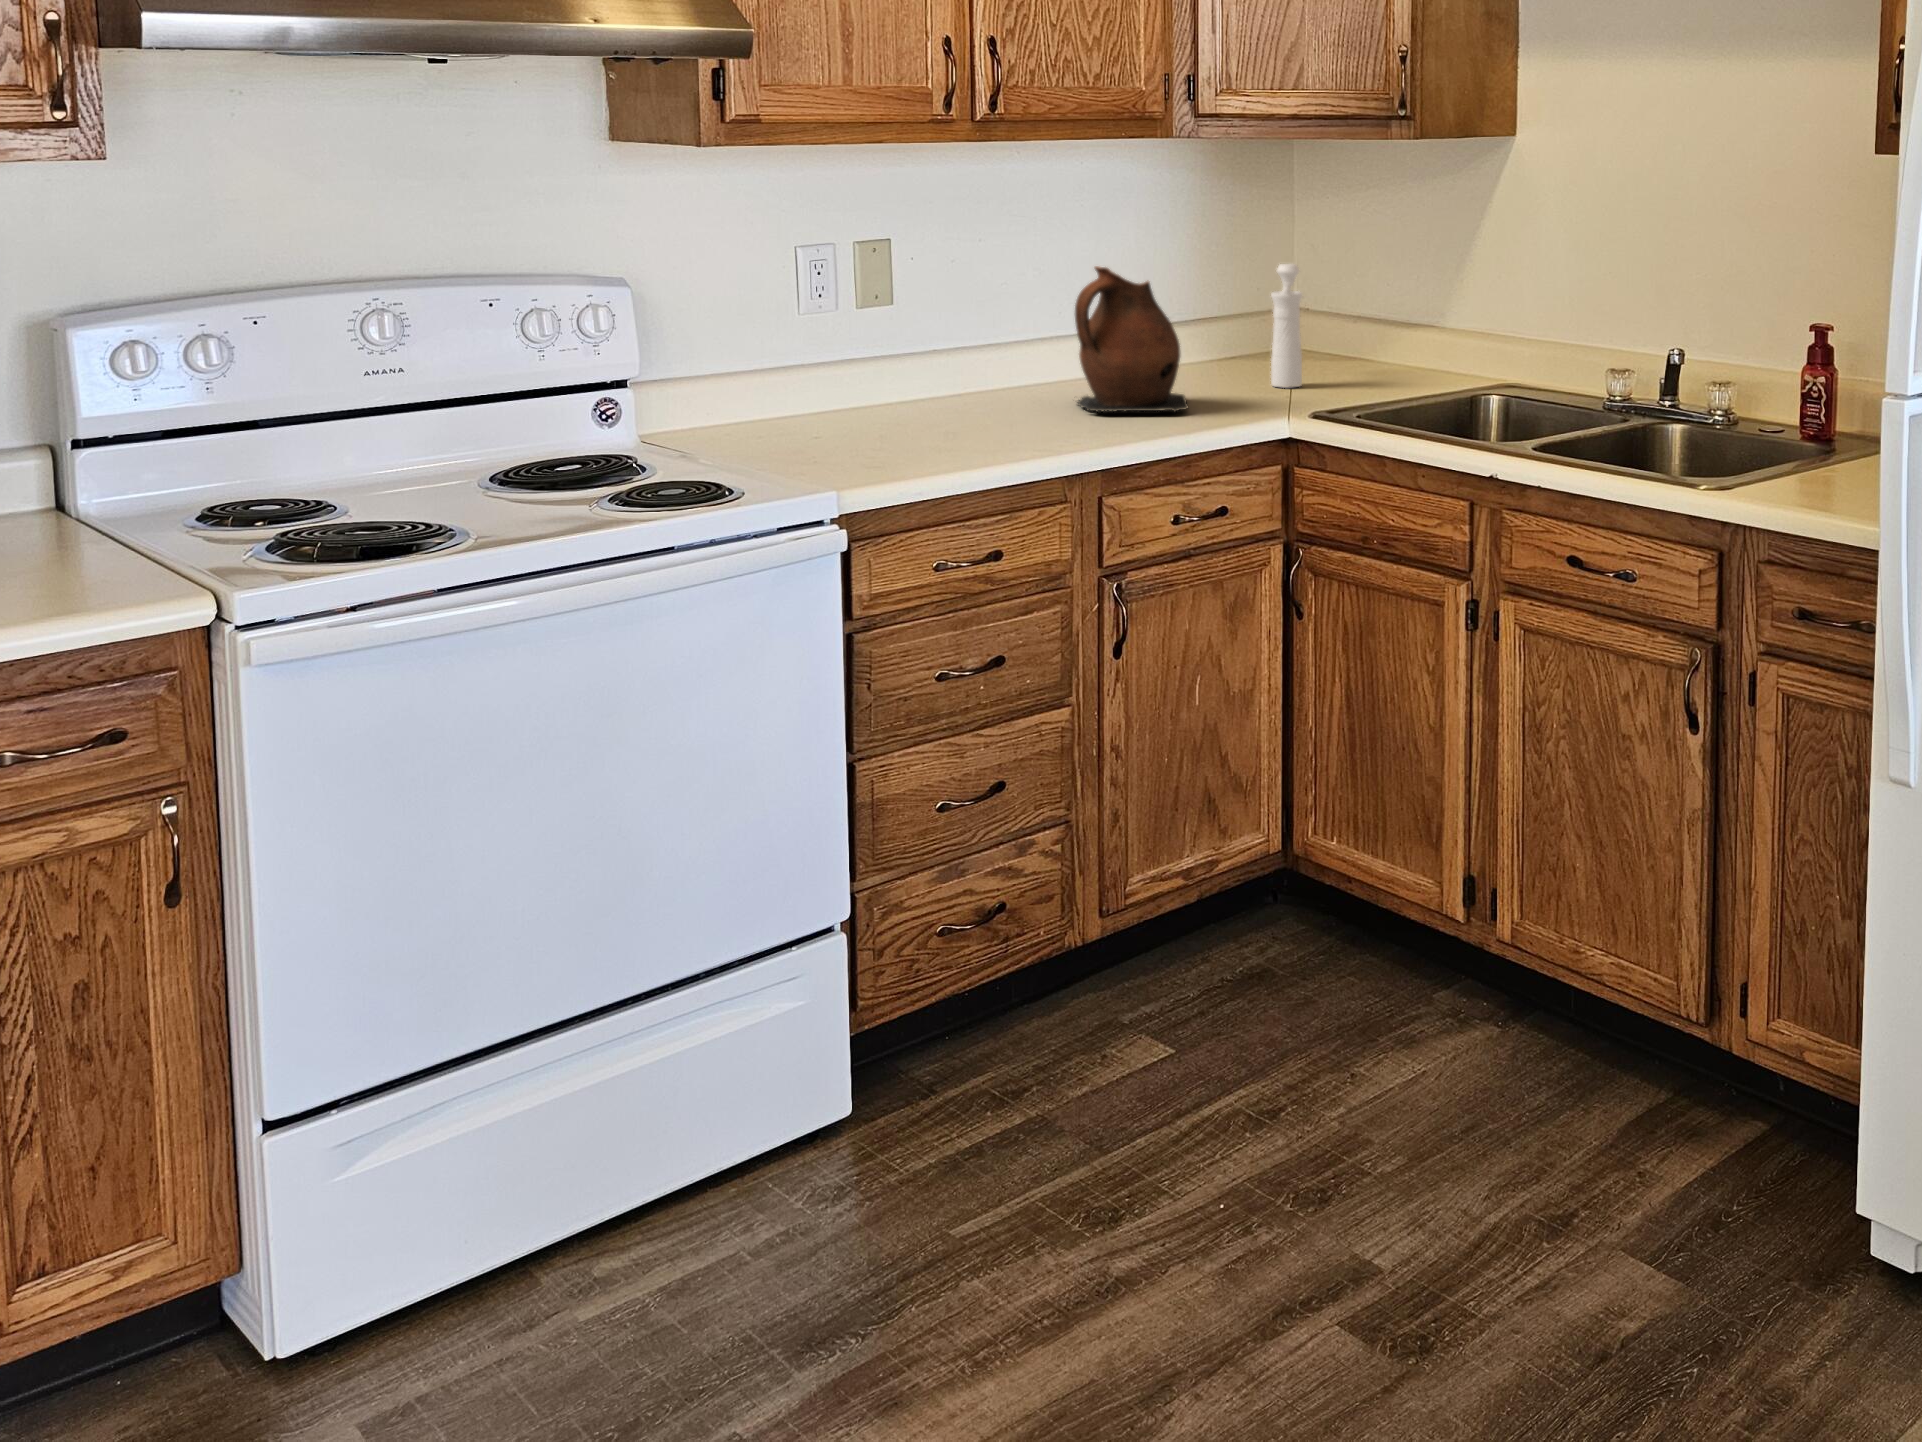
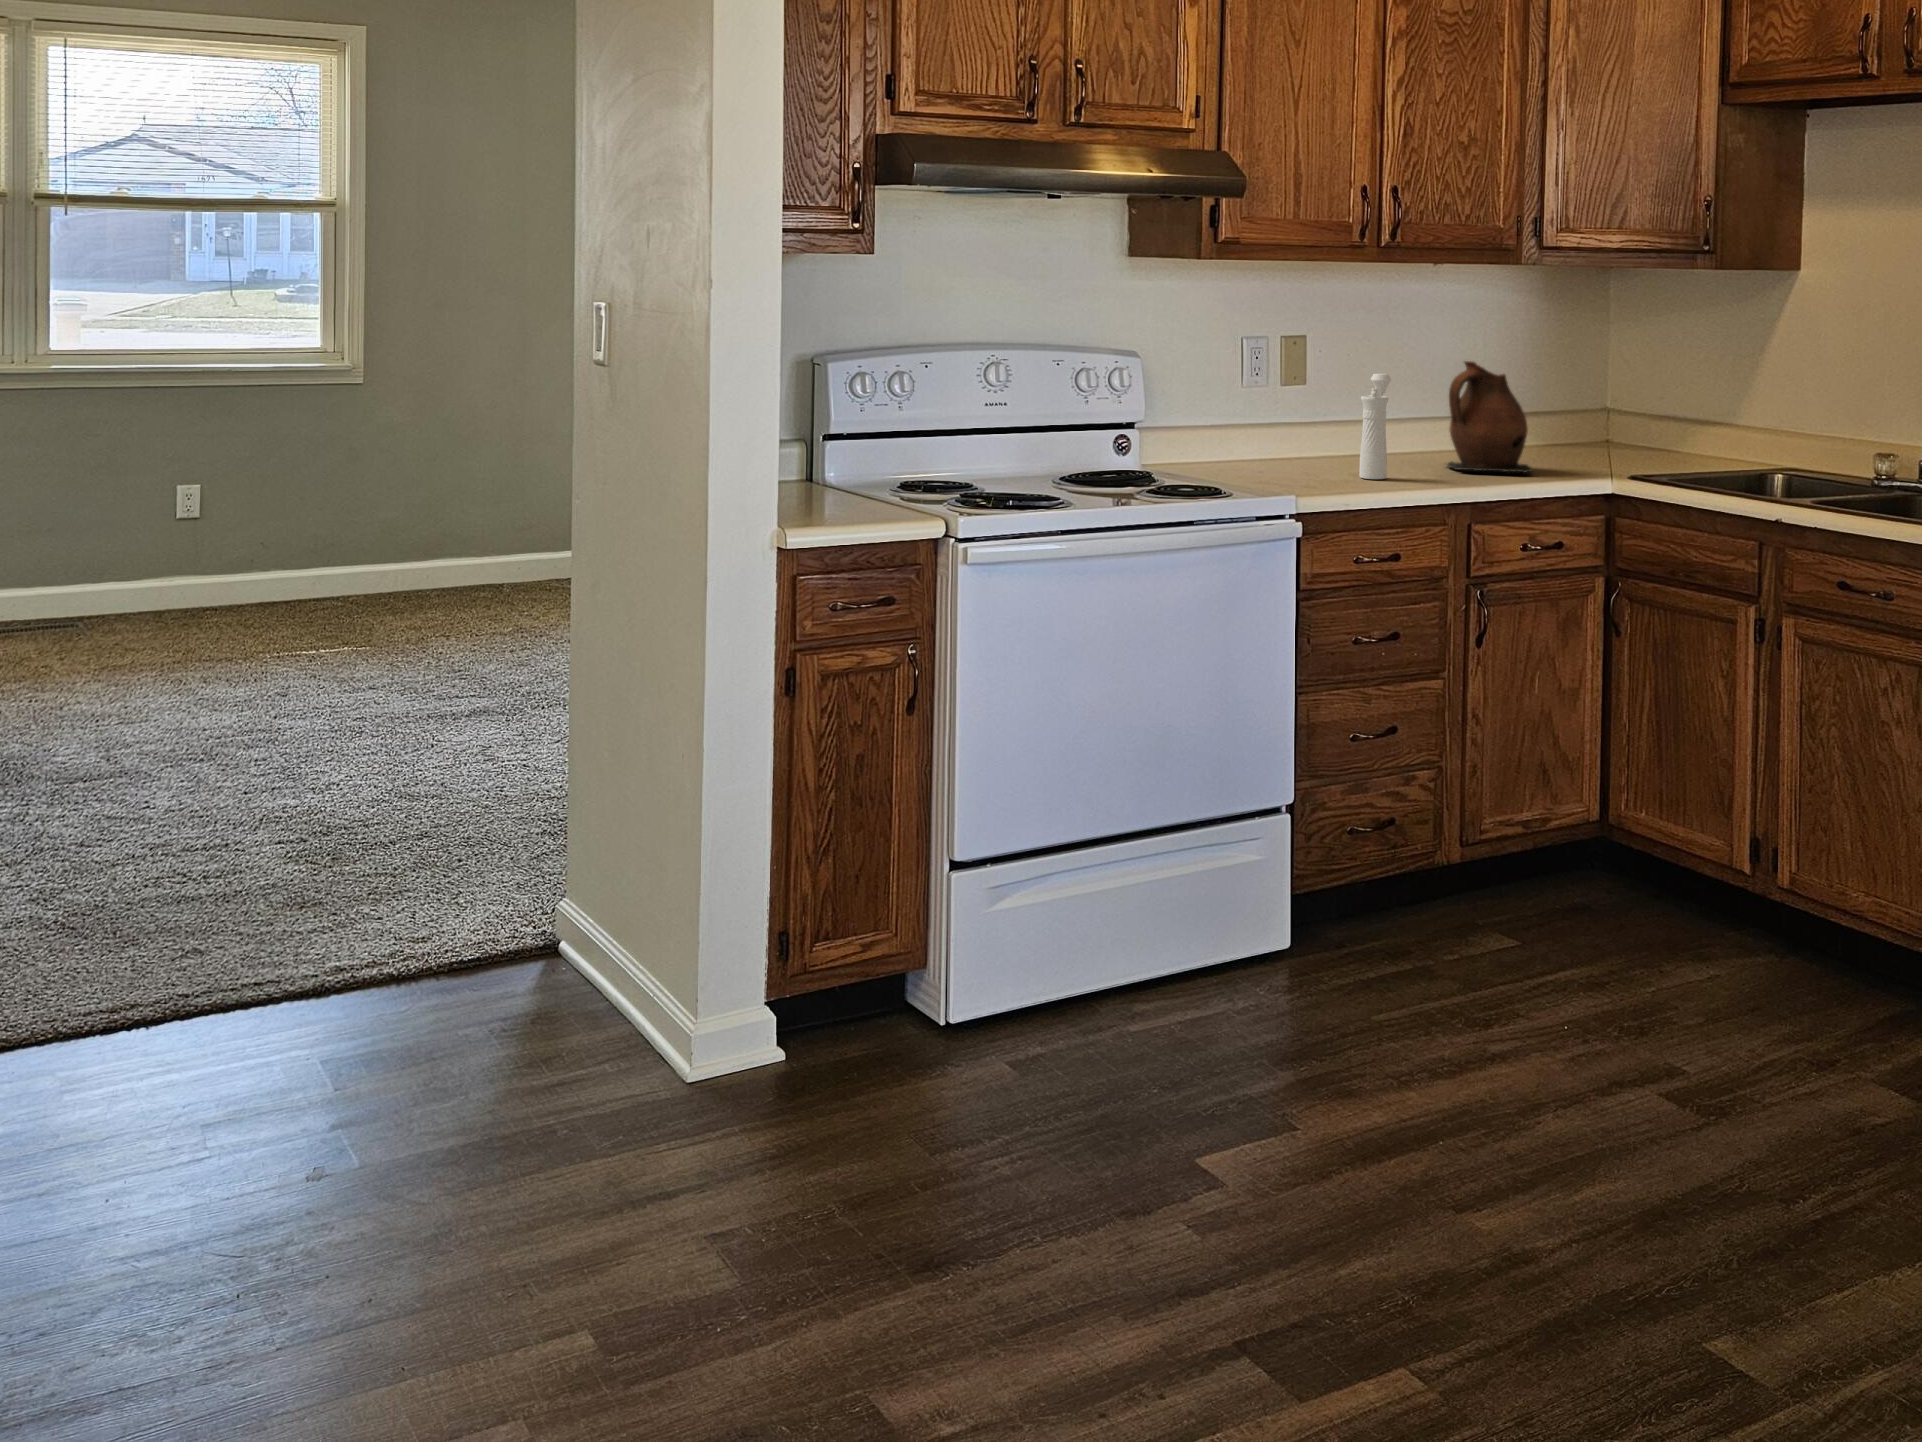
pepper mill: present [1271,264,1302,388] -> present [1359,374,1391,479]

